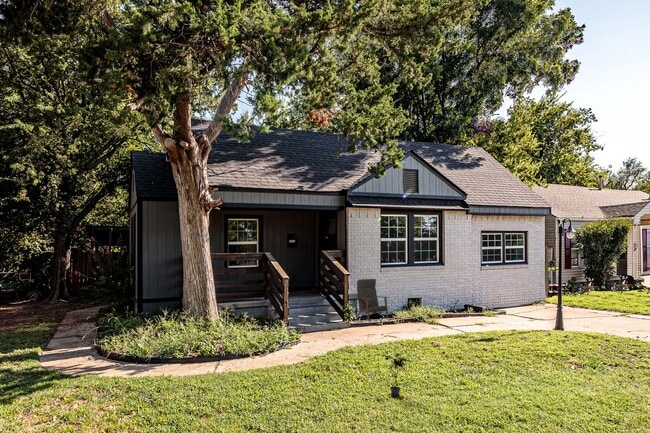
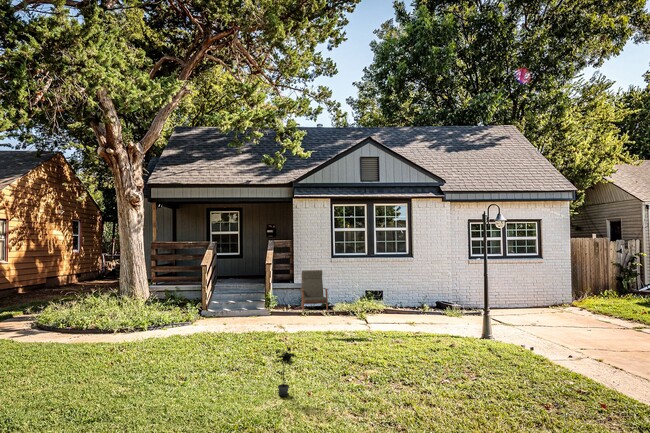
potted plant: present [385,354,409,397] -> present [275,345,296,396]

